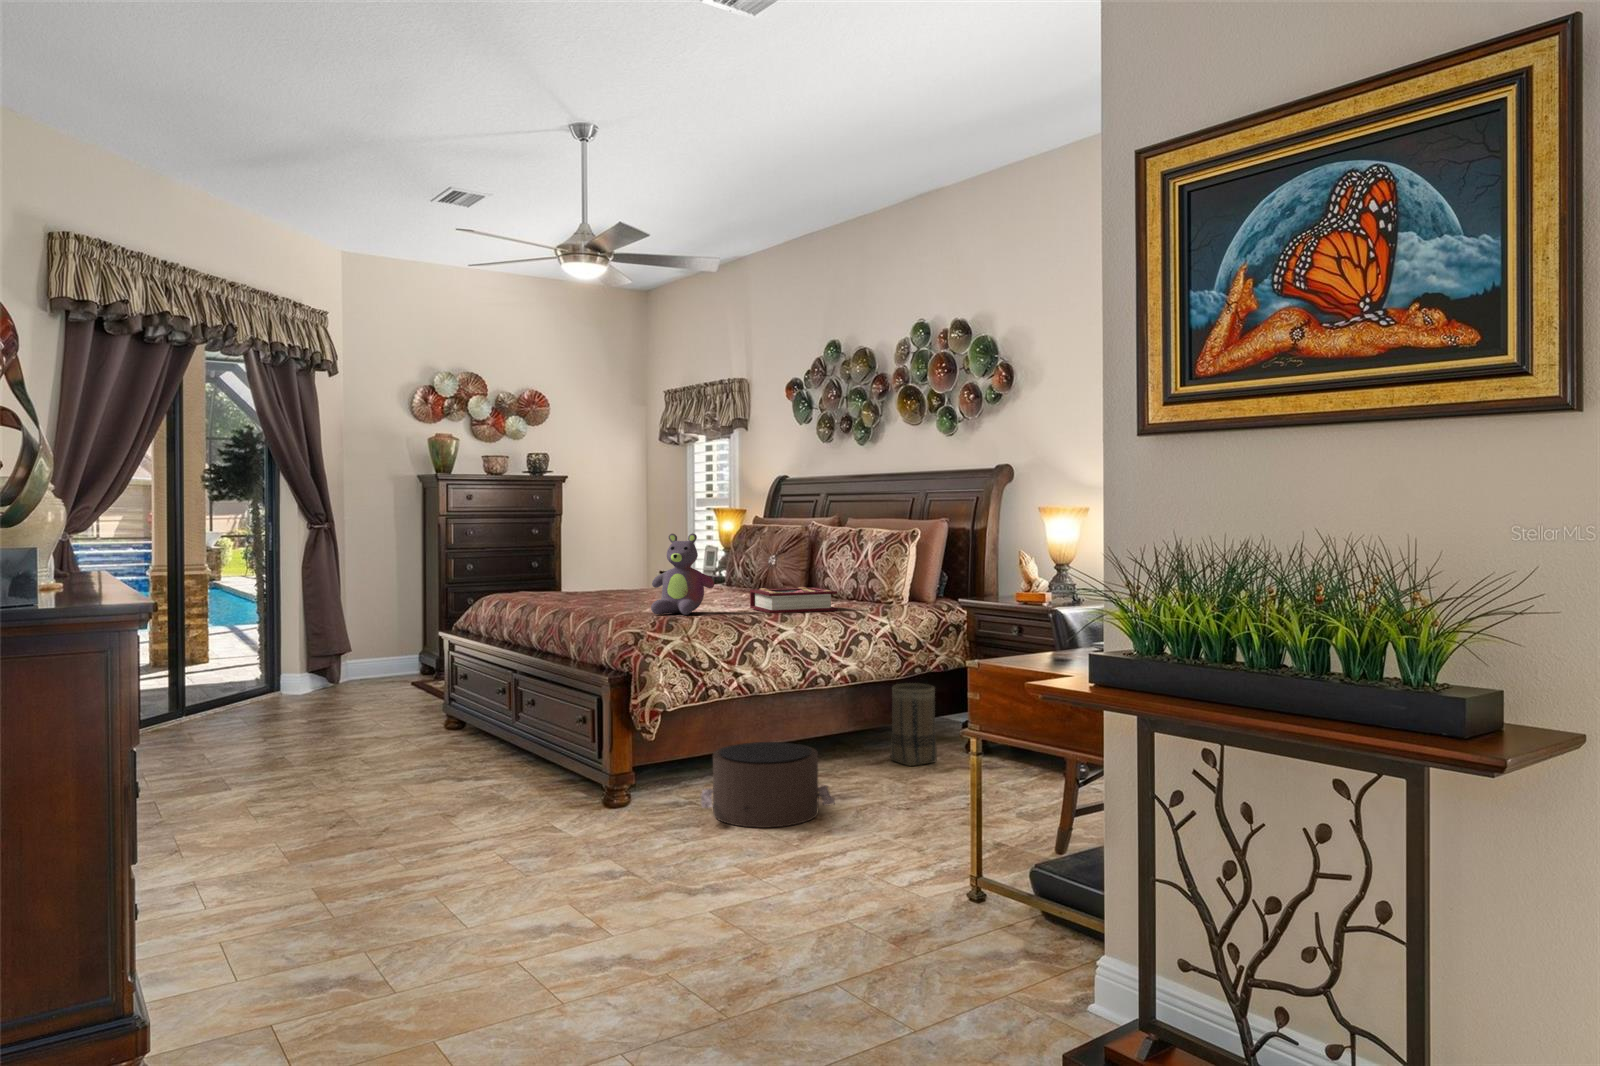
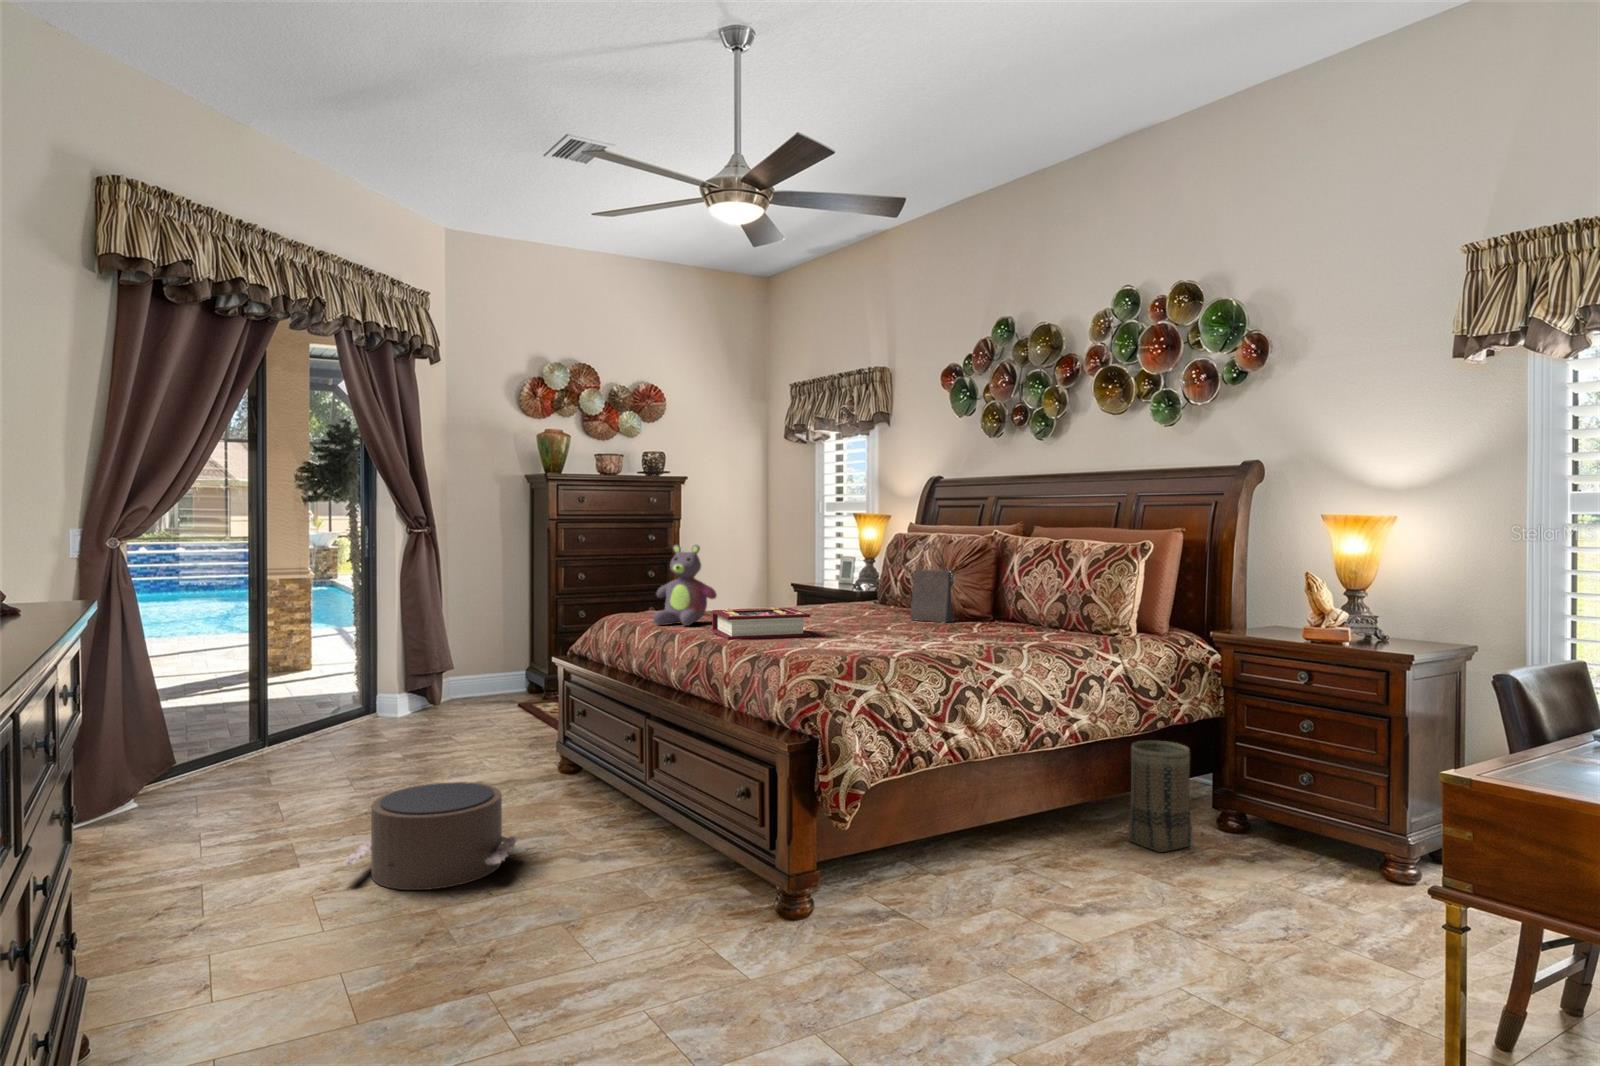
stuffed bear: present [651,533,714,615] -> present [653,545,717,626]
handbag: none [742,534,778,598] -> present [910,550,956,622]
book: present [750,587,837,613] -> present [712,607,811,640]
pouf: present [701,742,835,828] -> present [343,782,517,890]

